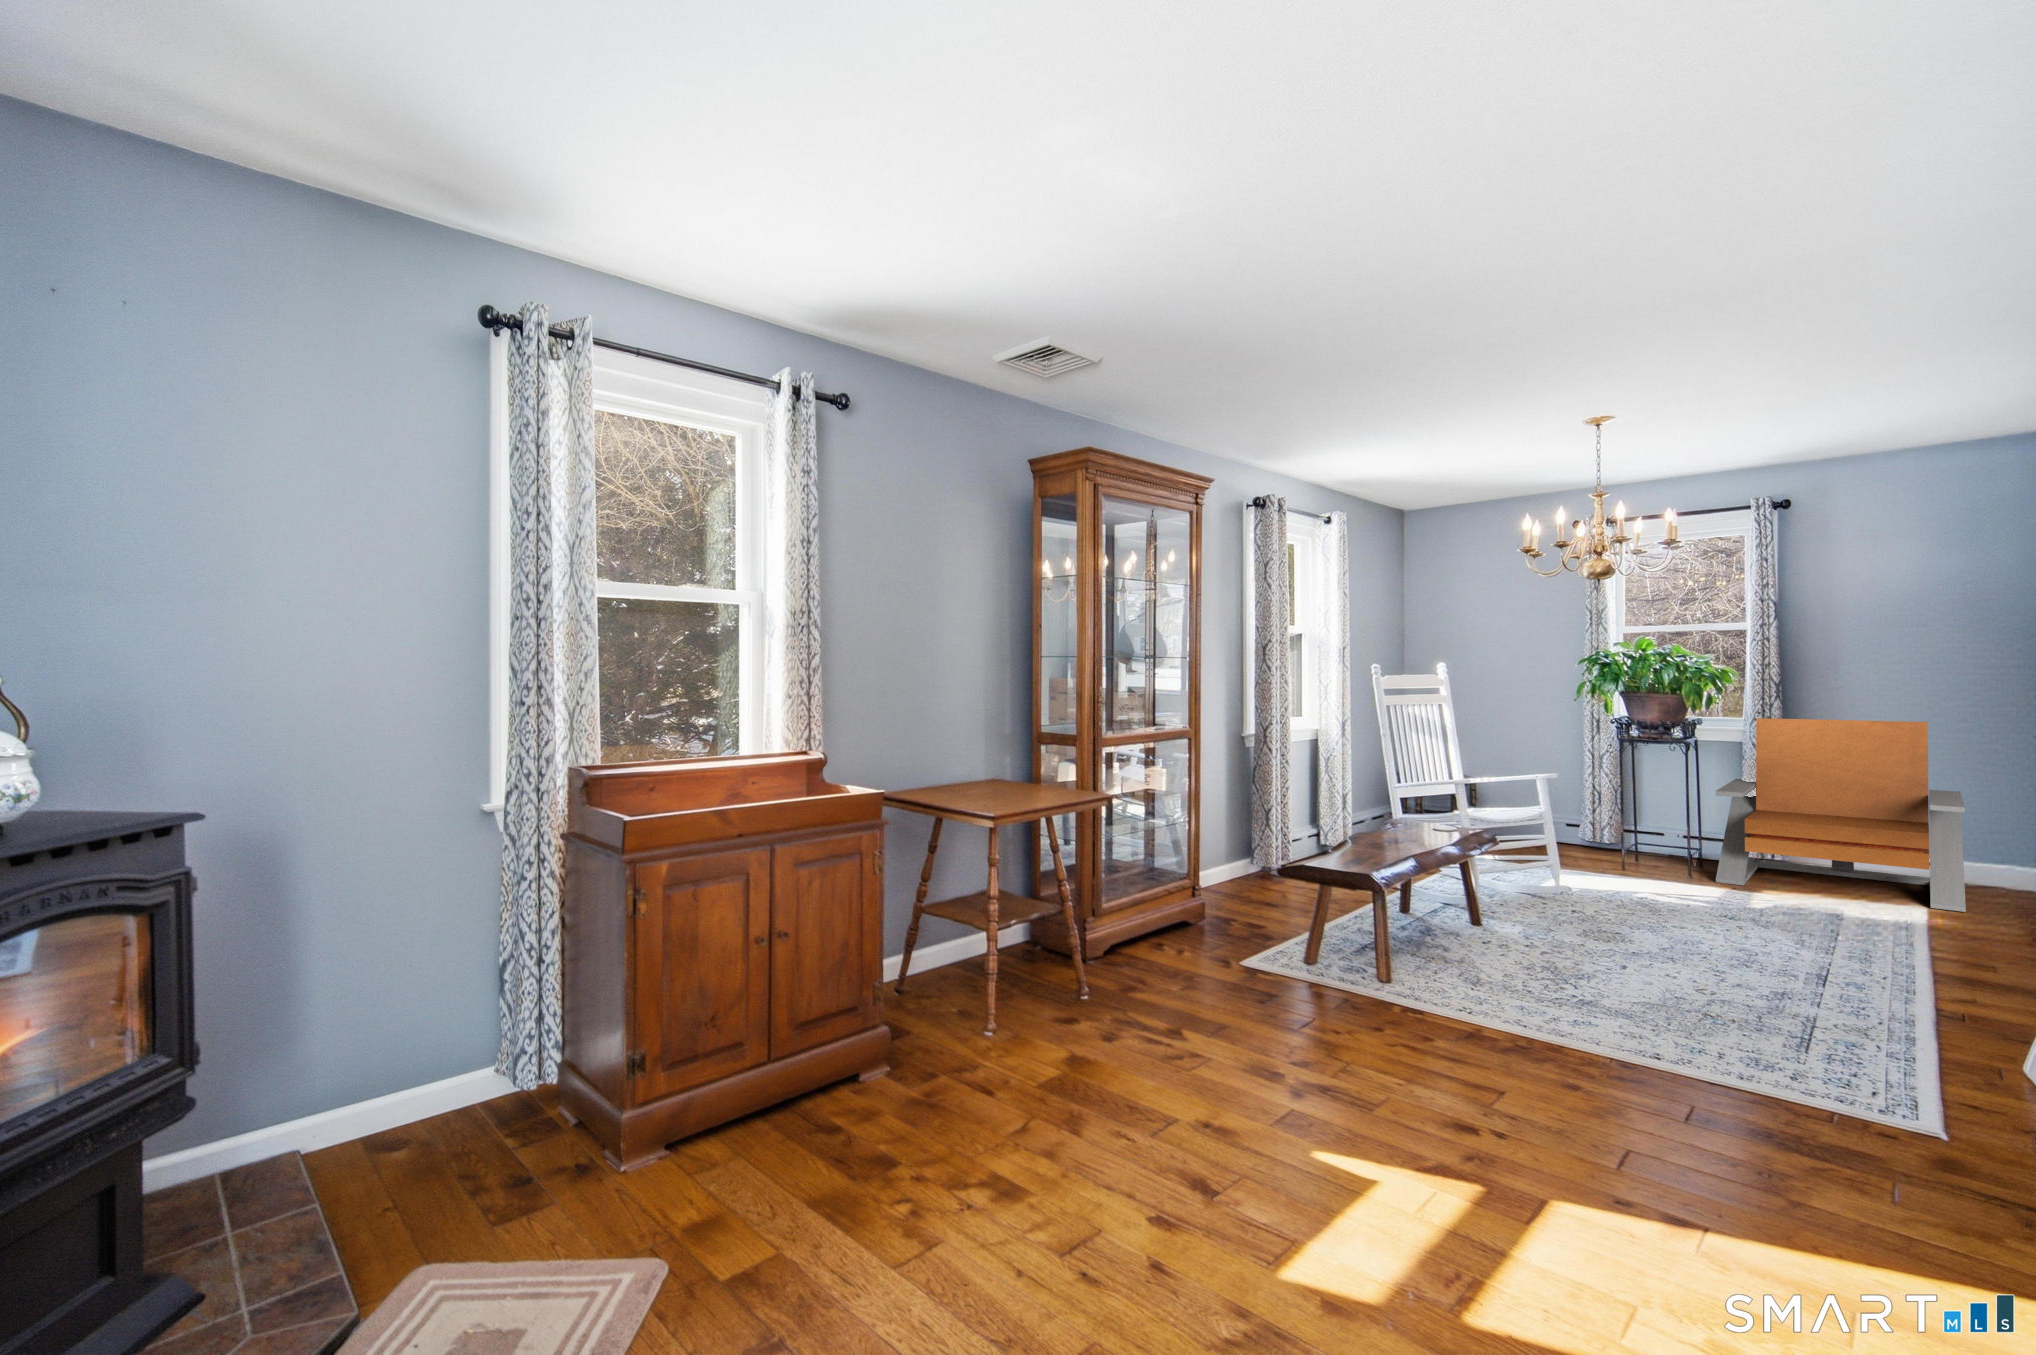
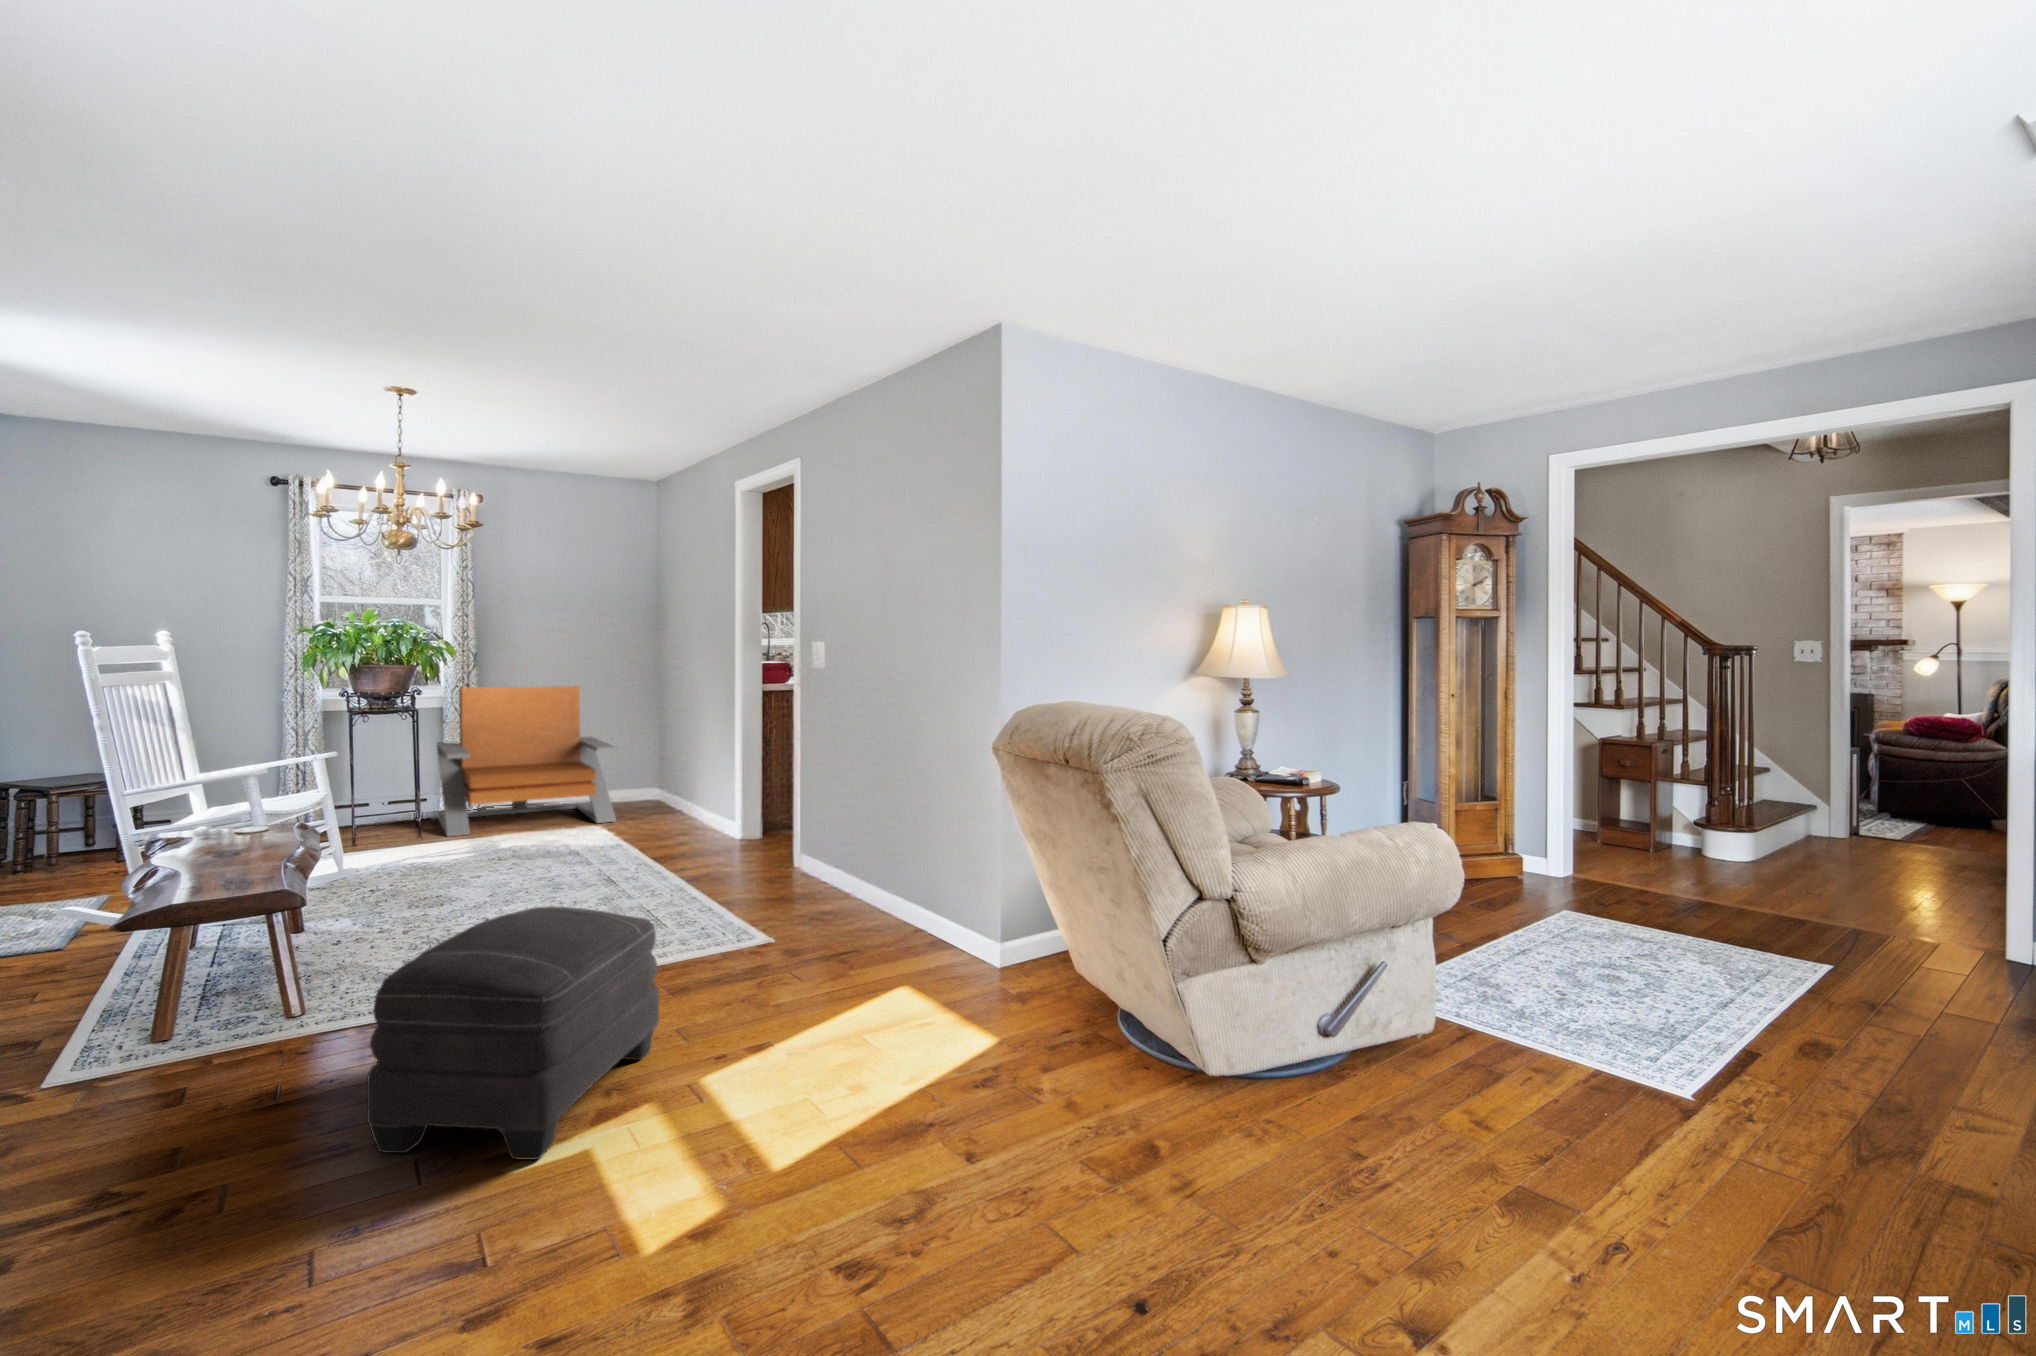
ottoman: none [1294,929,1610,1166] -> present [367,906,659,1160]

